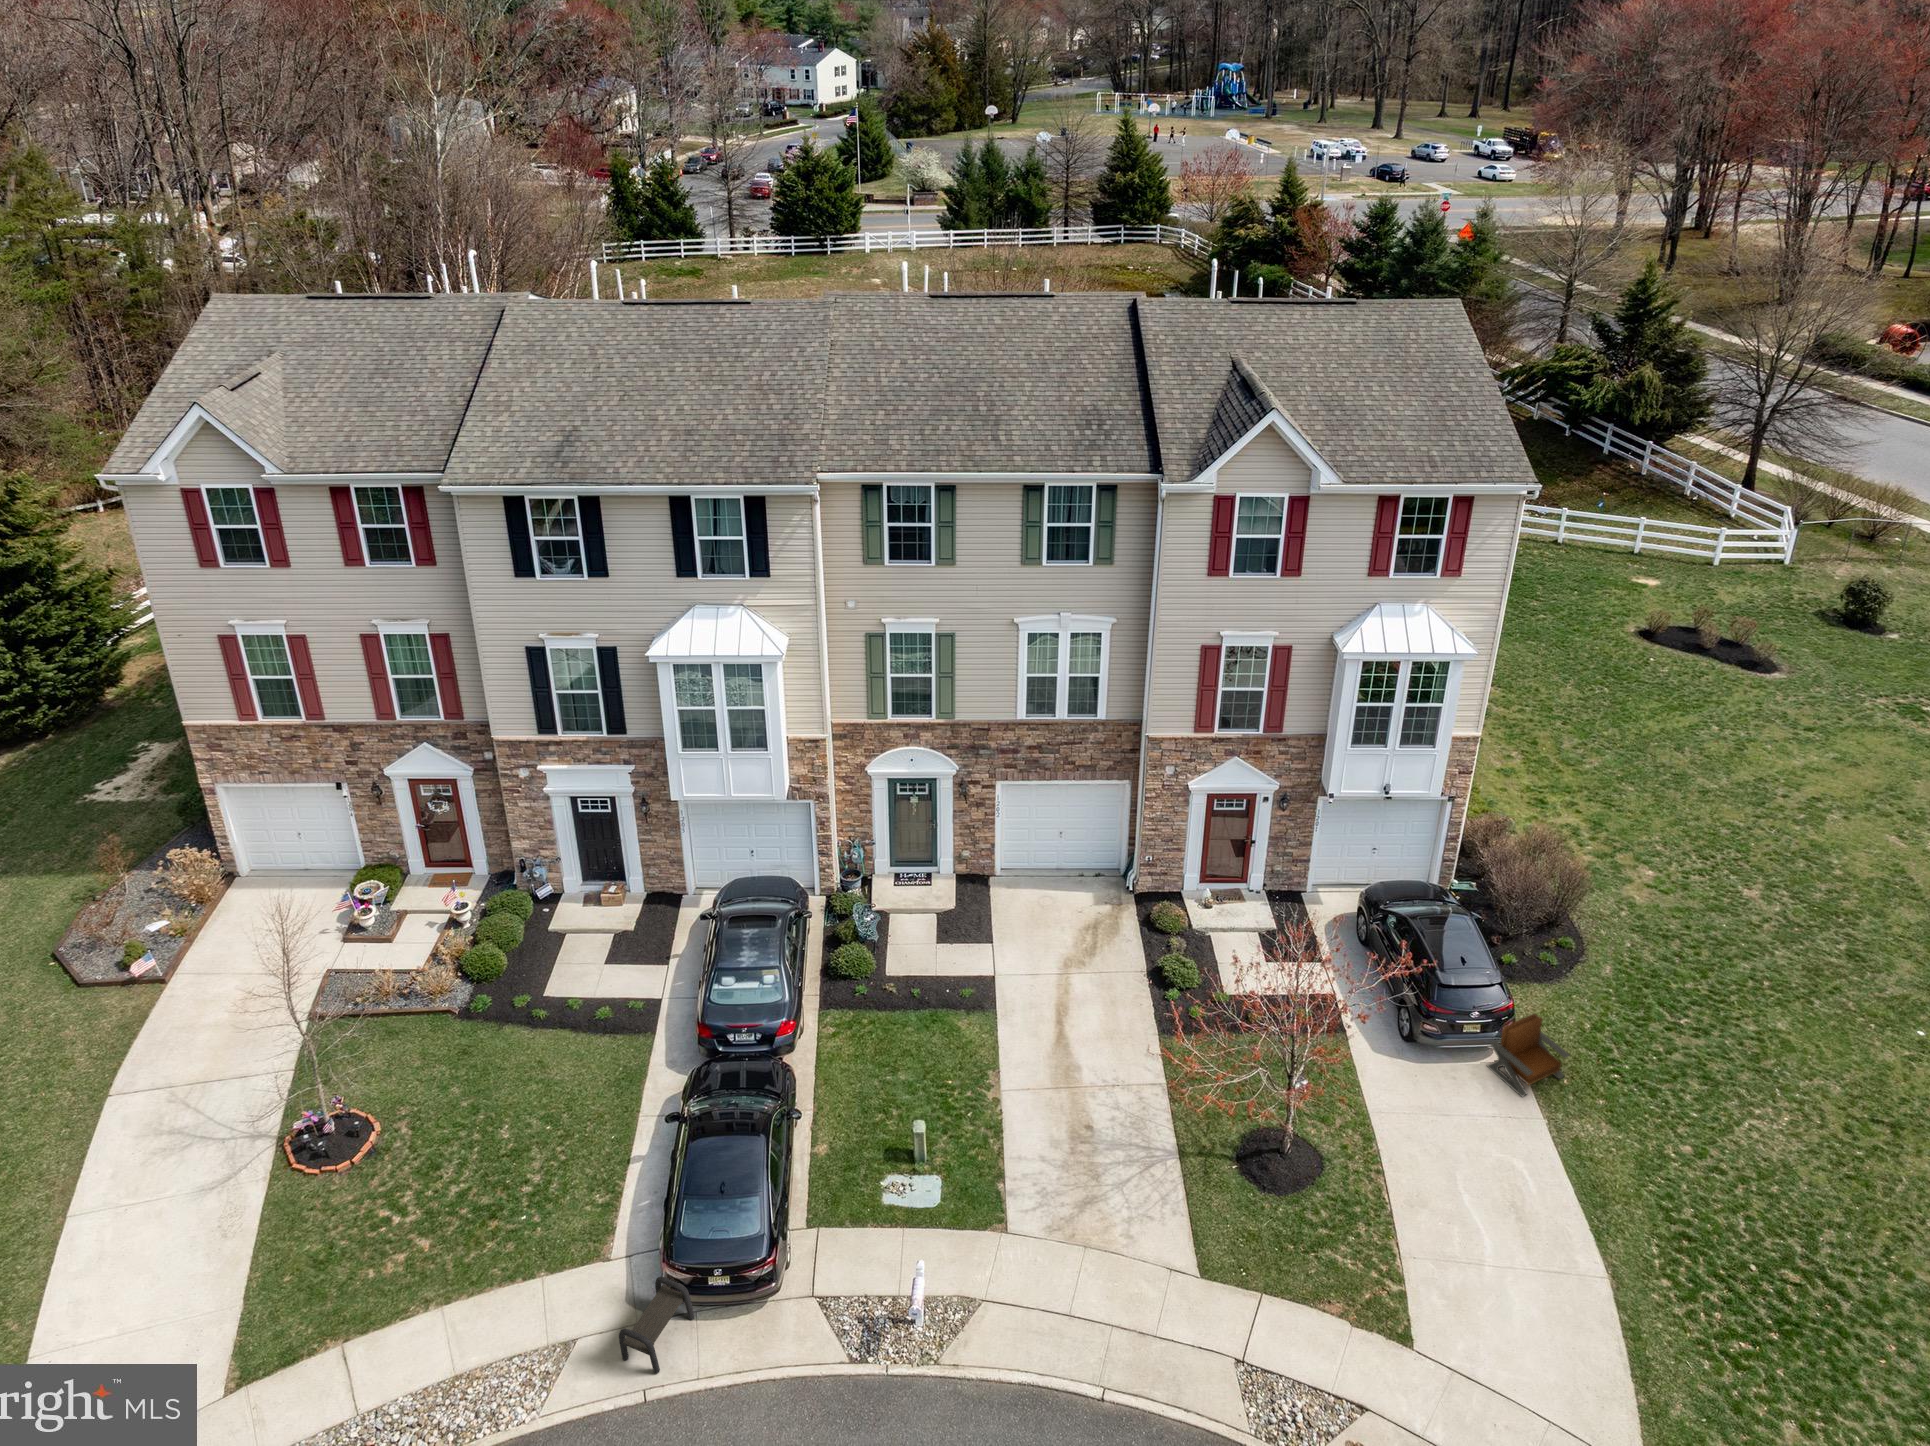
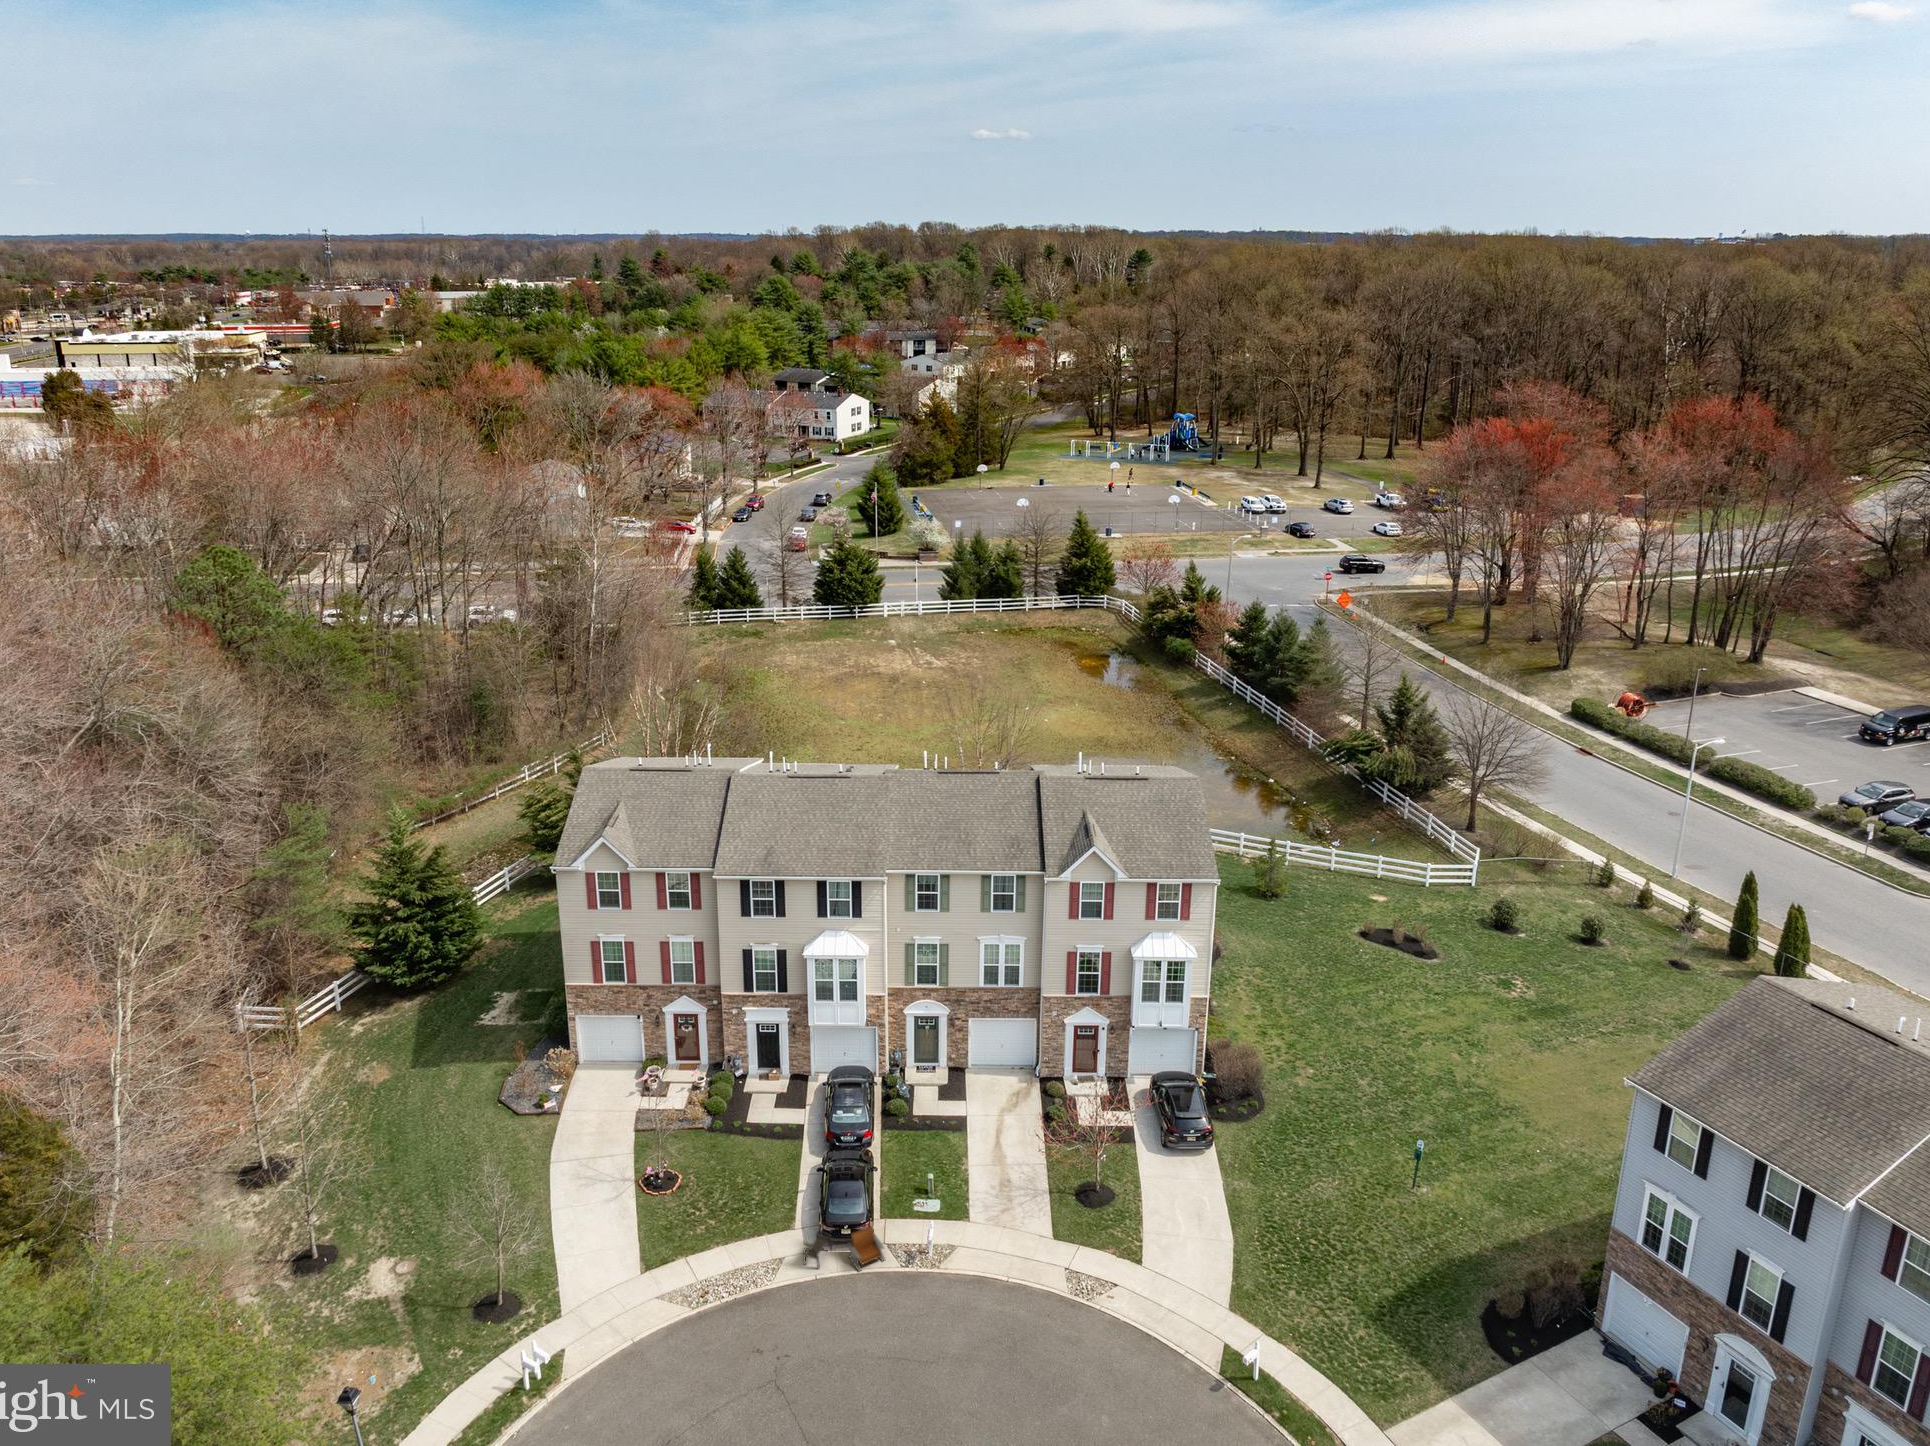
lounge chair: present [1487,1013,1569,1097] -> present [848,1226,886,1271]

